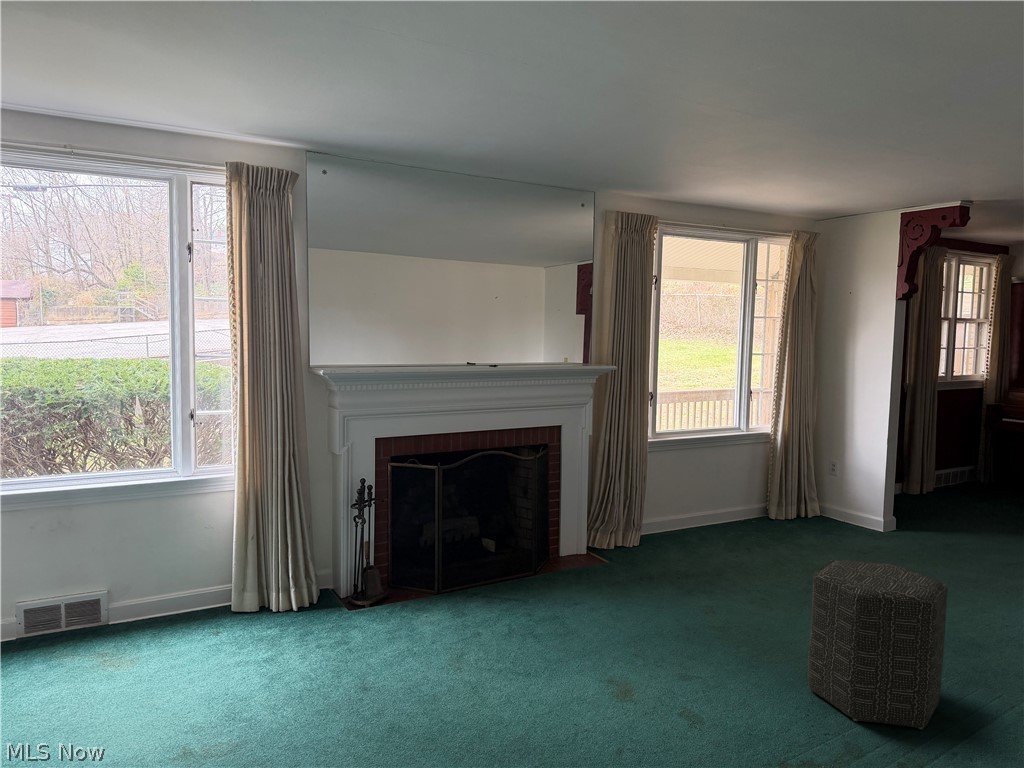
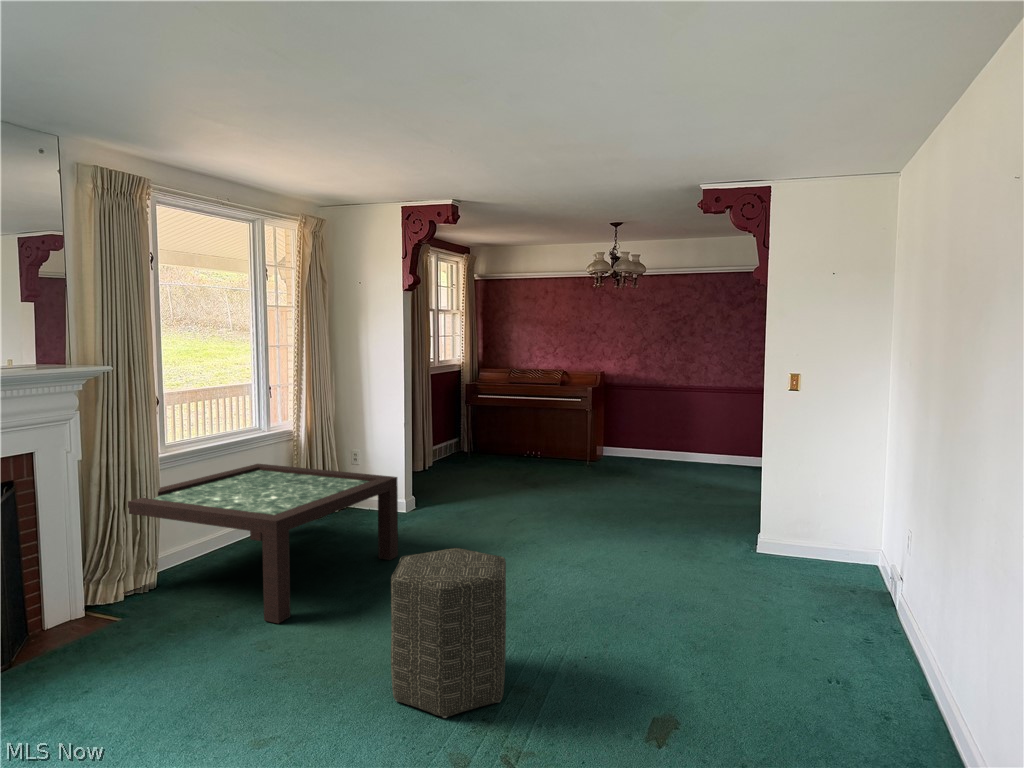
coffee table: none [611,459,864,598] -> present [125,464,398,623]

